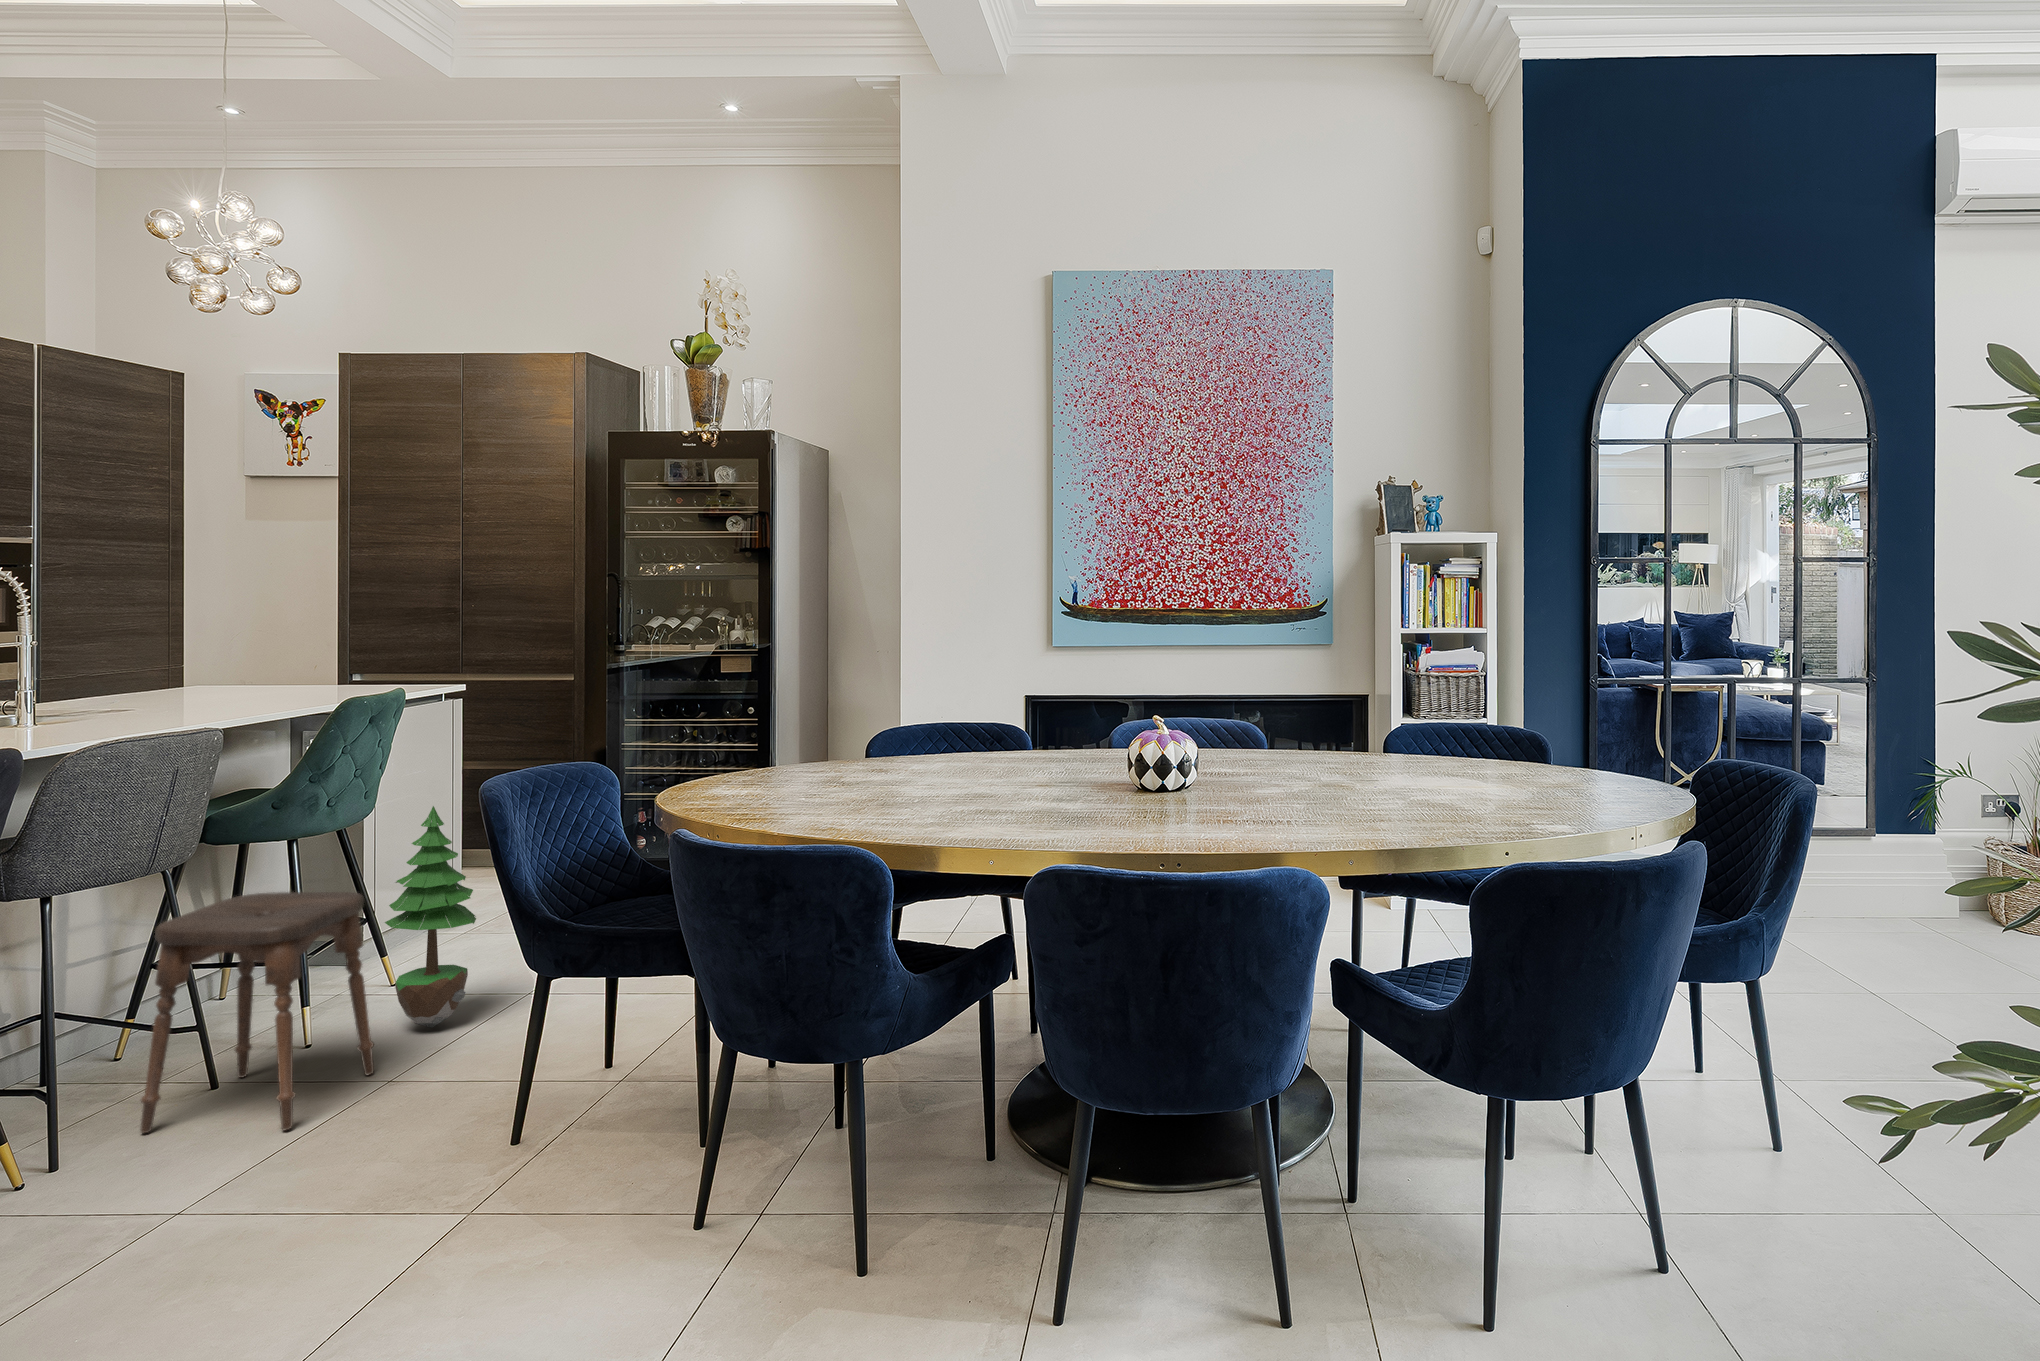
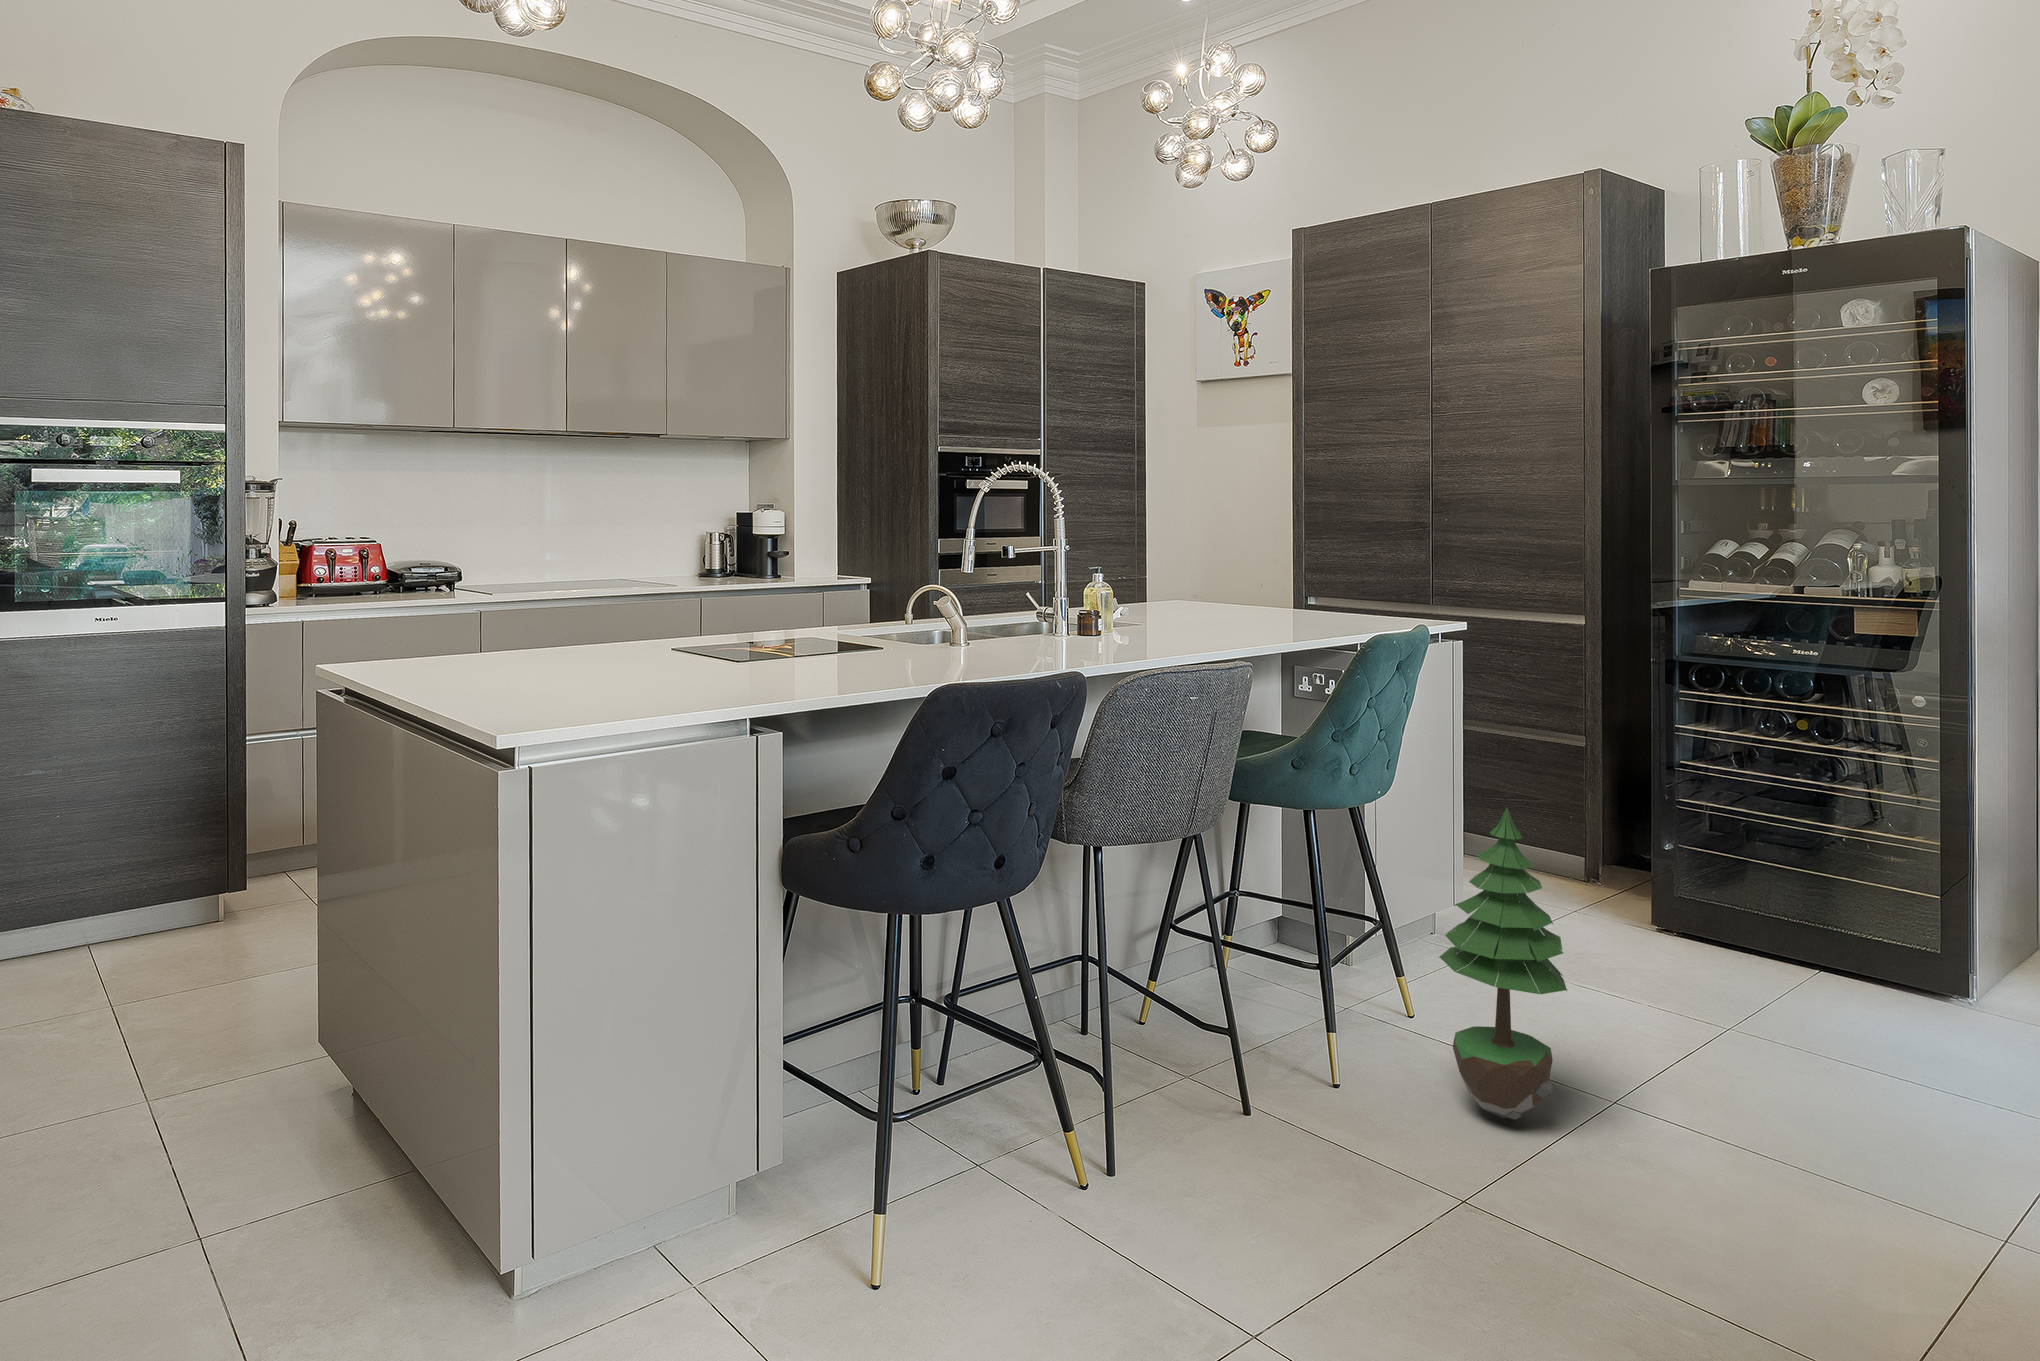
stool: present [140,892,374,1133] -> none [1189,896,1452,1266]

